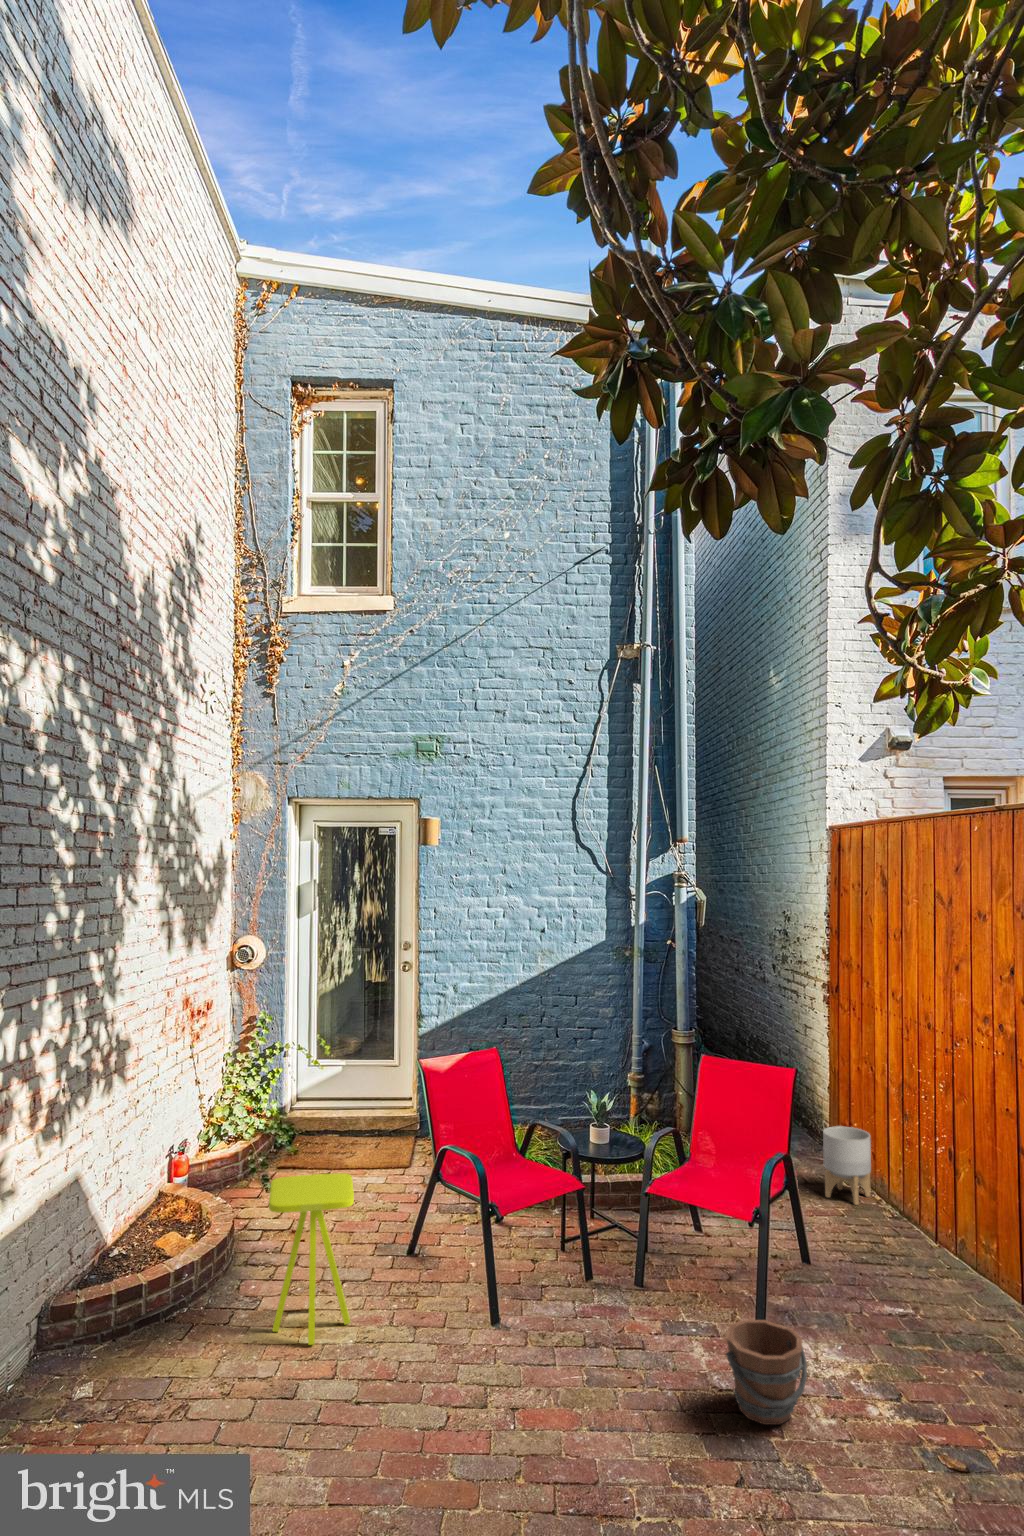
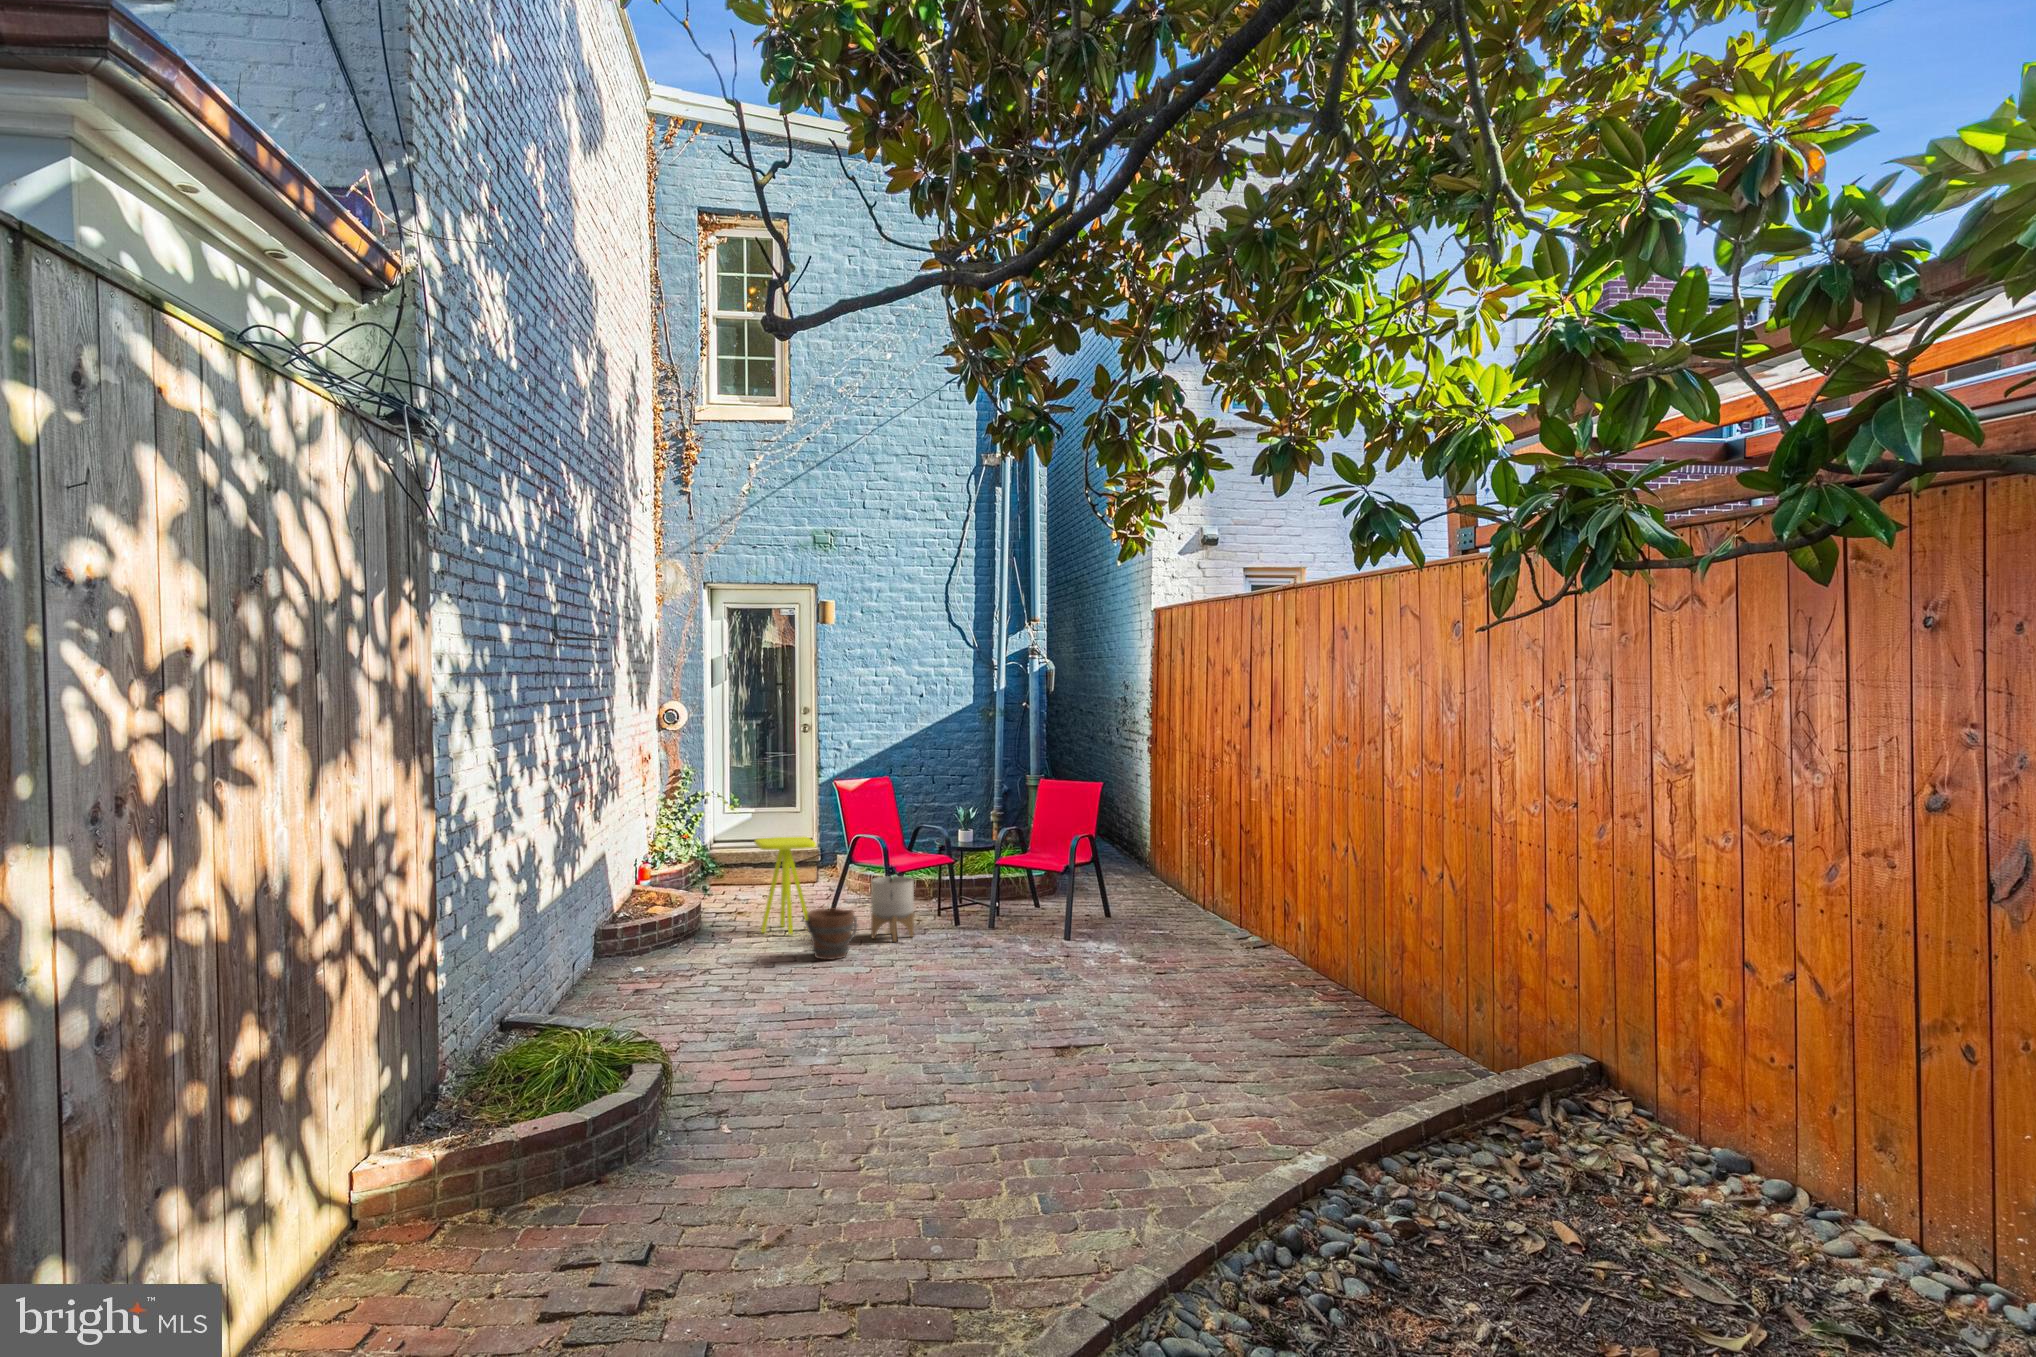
planter: present [823,1126,871,1205] -> present [871,876,914,942]
bucket: present [726,1320,807,1425] -> present [805,908,857,960]

